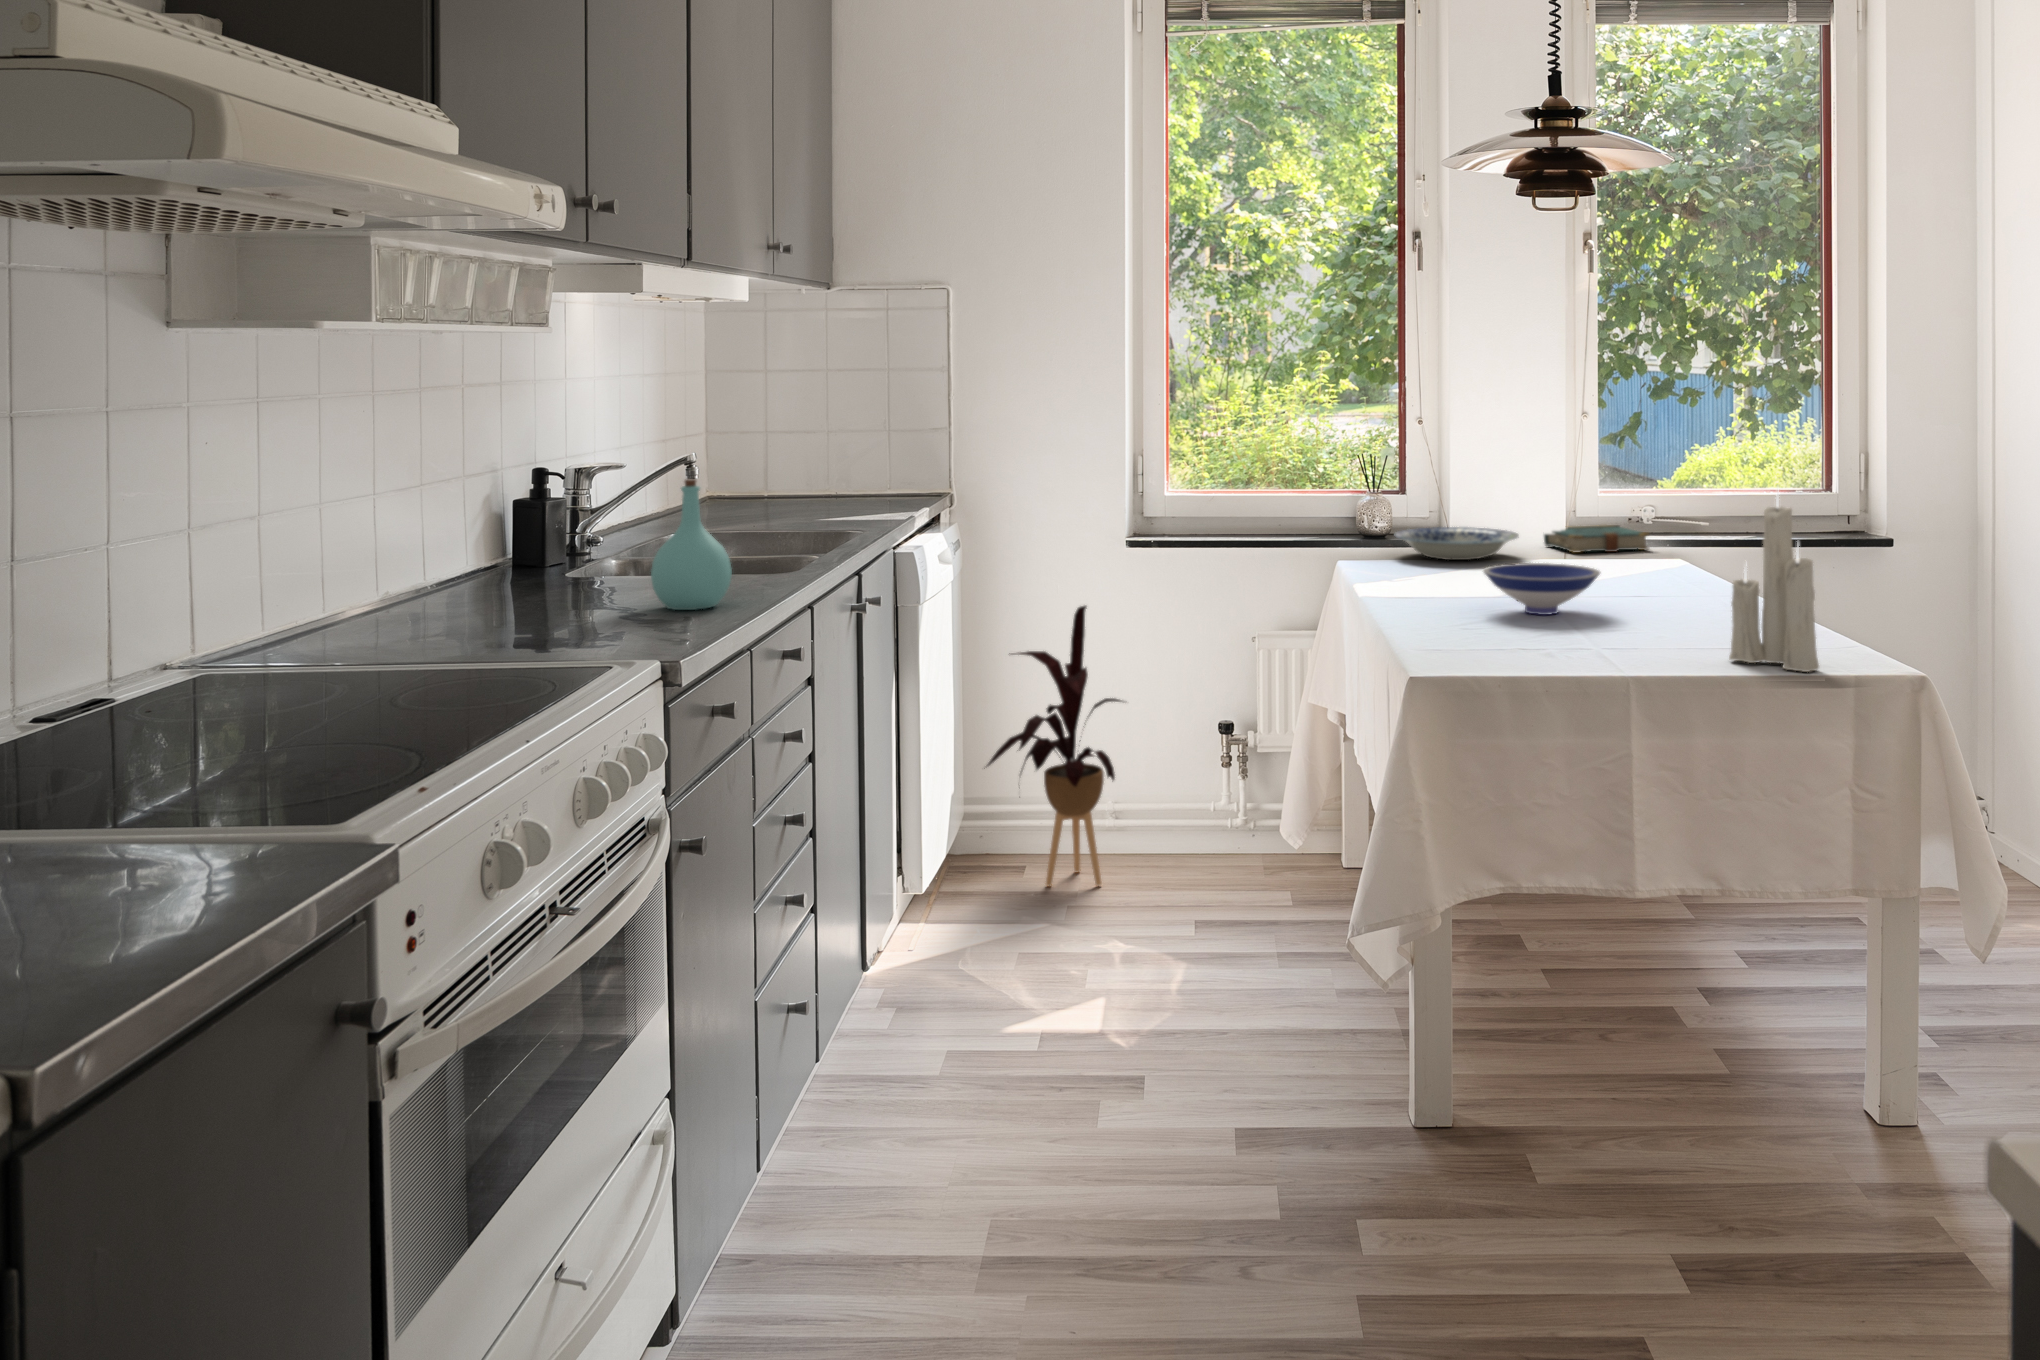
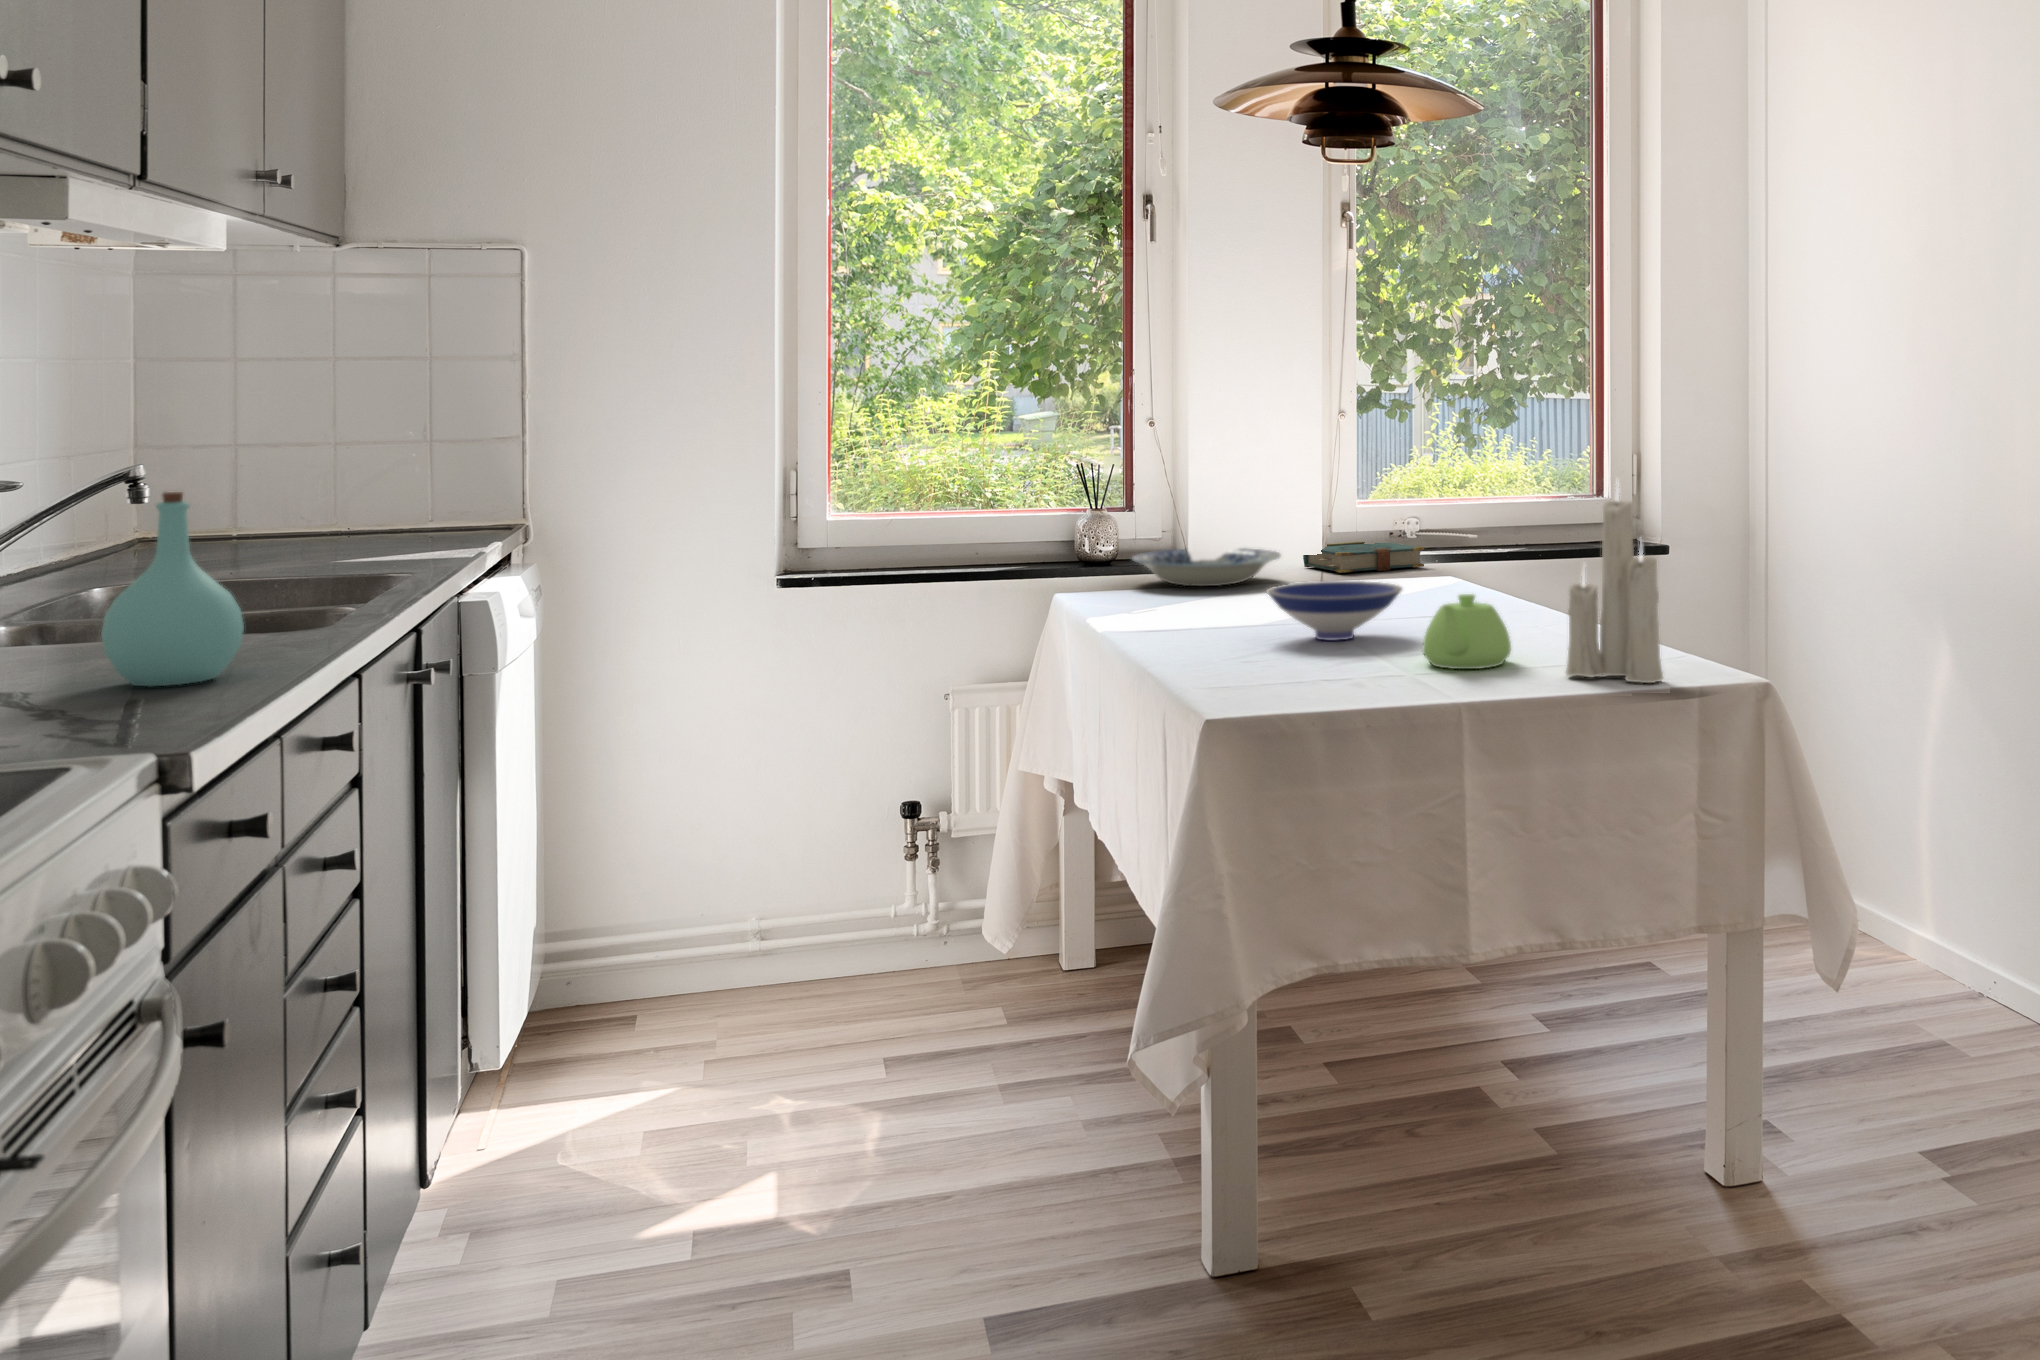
teapot: none [1606,582,1686,648] -> present [1422,594,1511,669]
house plant: present [987,606,1122,886] -> none [577,664,788,1042]

